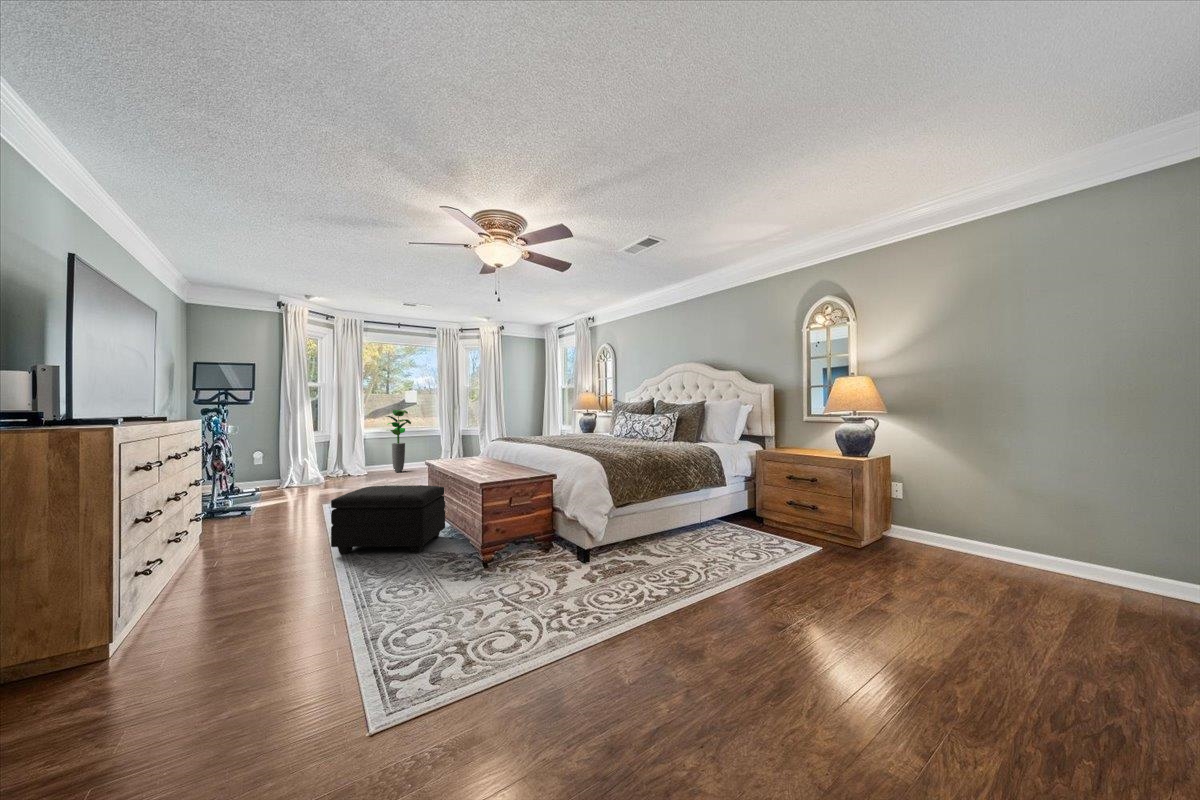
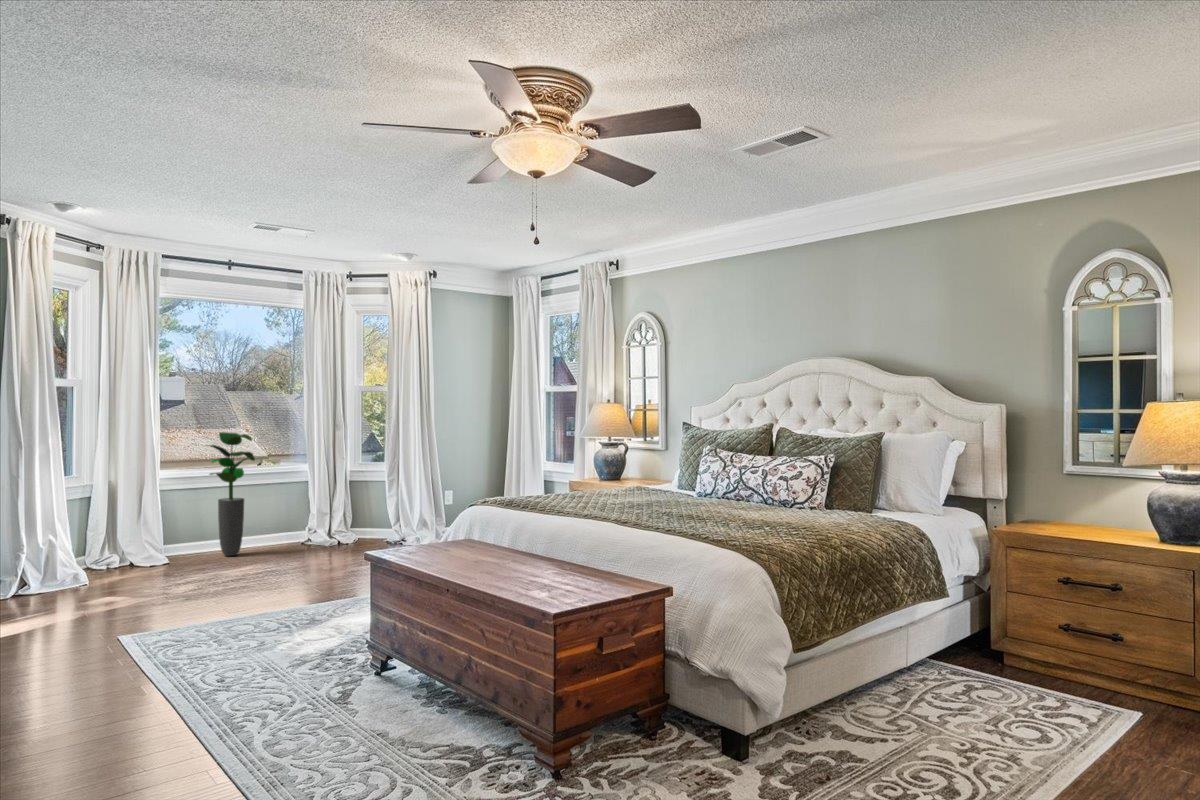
footstool: present [331,485,445,553] -> none [215,607,423,754]

